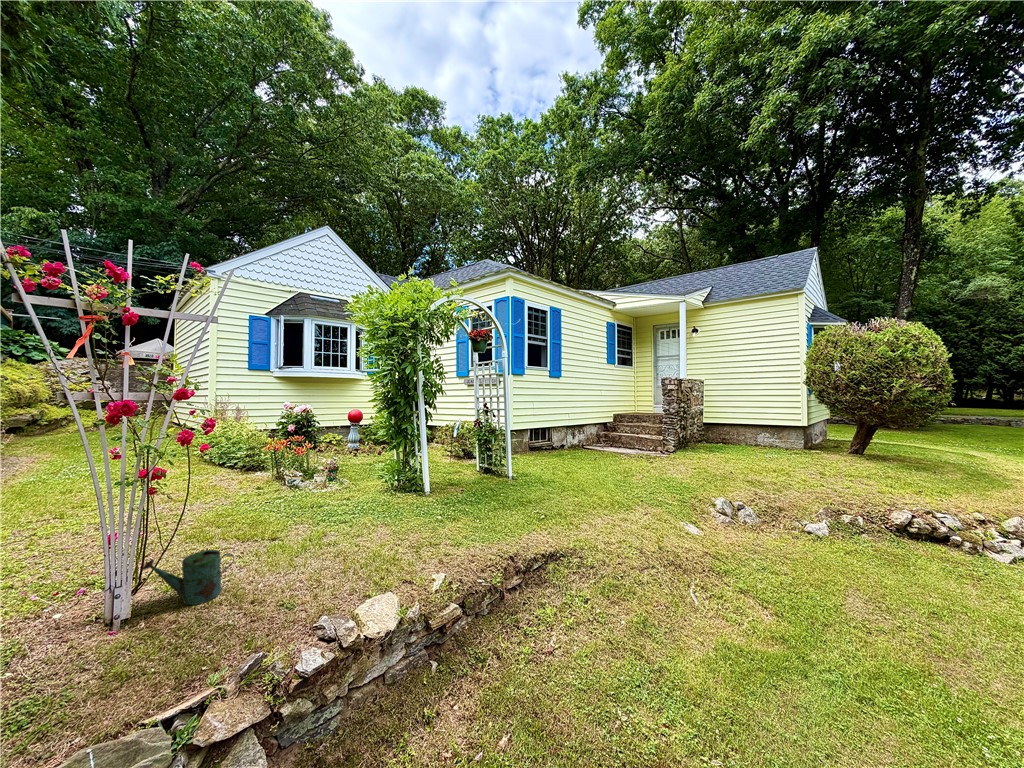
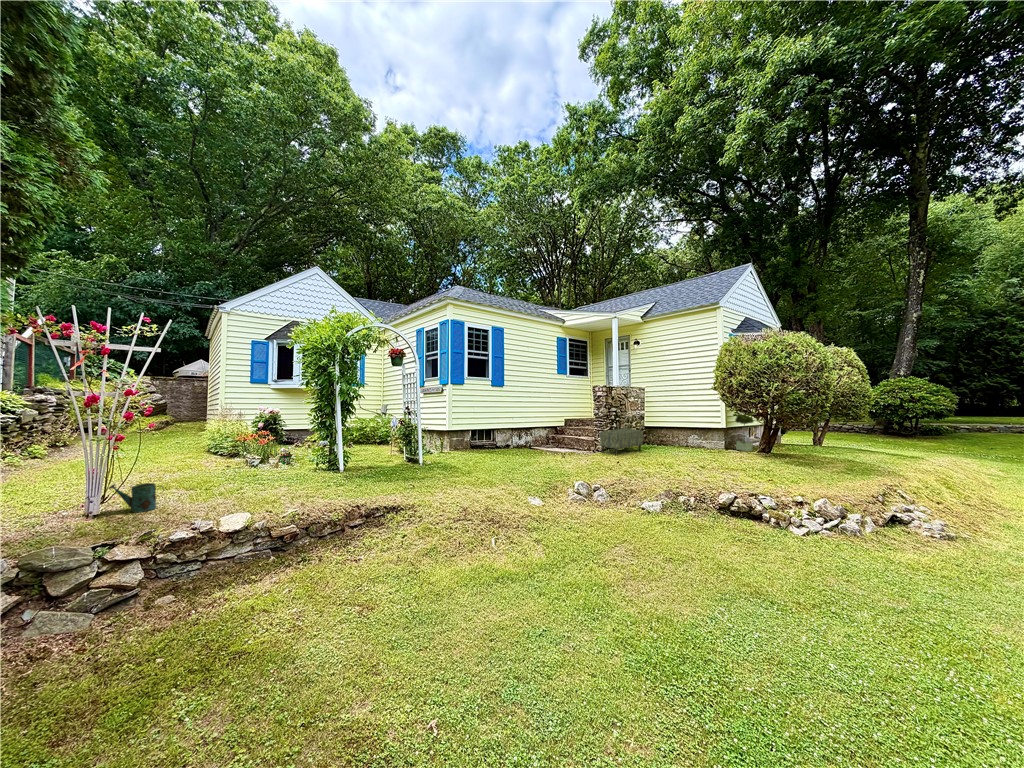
potted tree: none [809,410,831,450] -> present [735,414,754,451]
bench: none [674,424,714,456] -> present [600,428,643,455]

